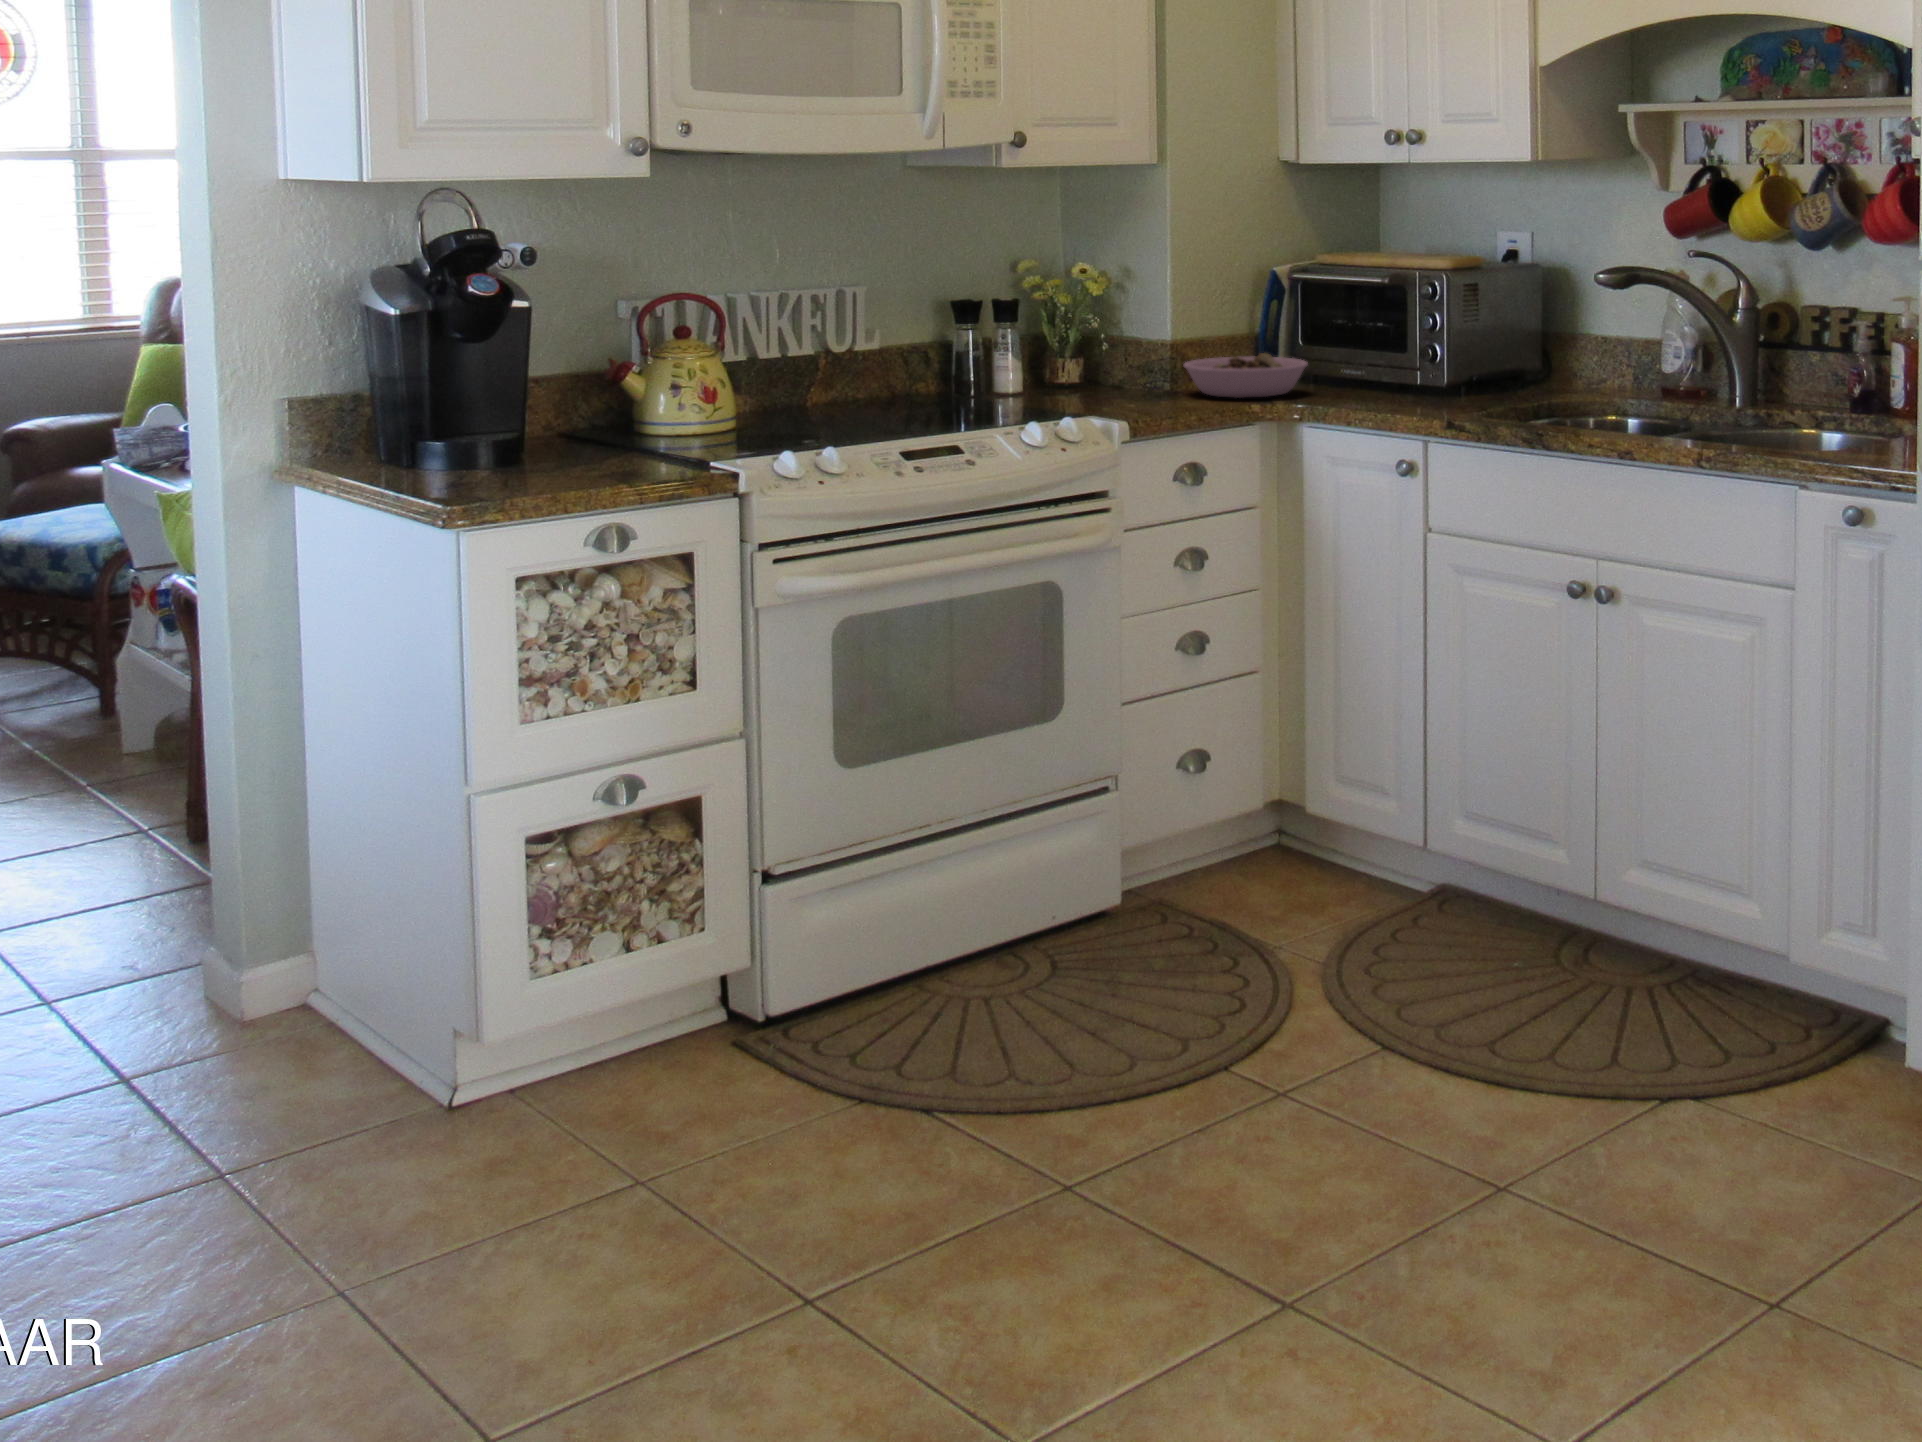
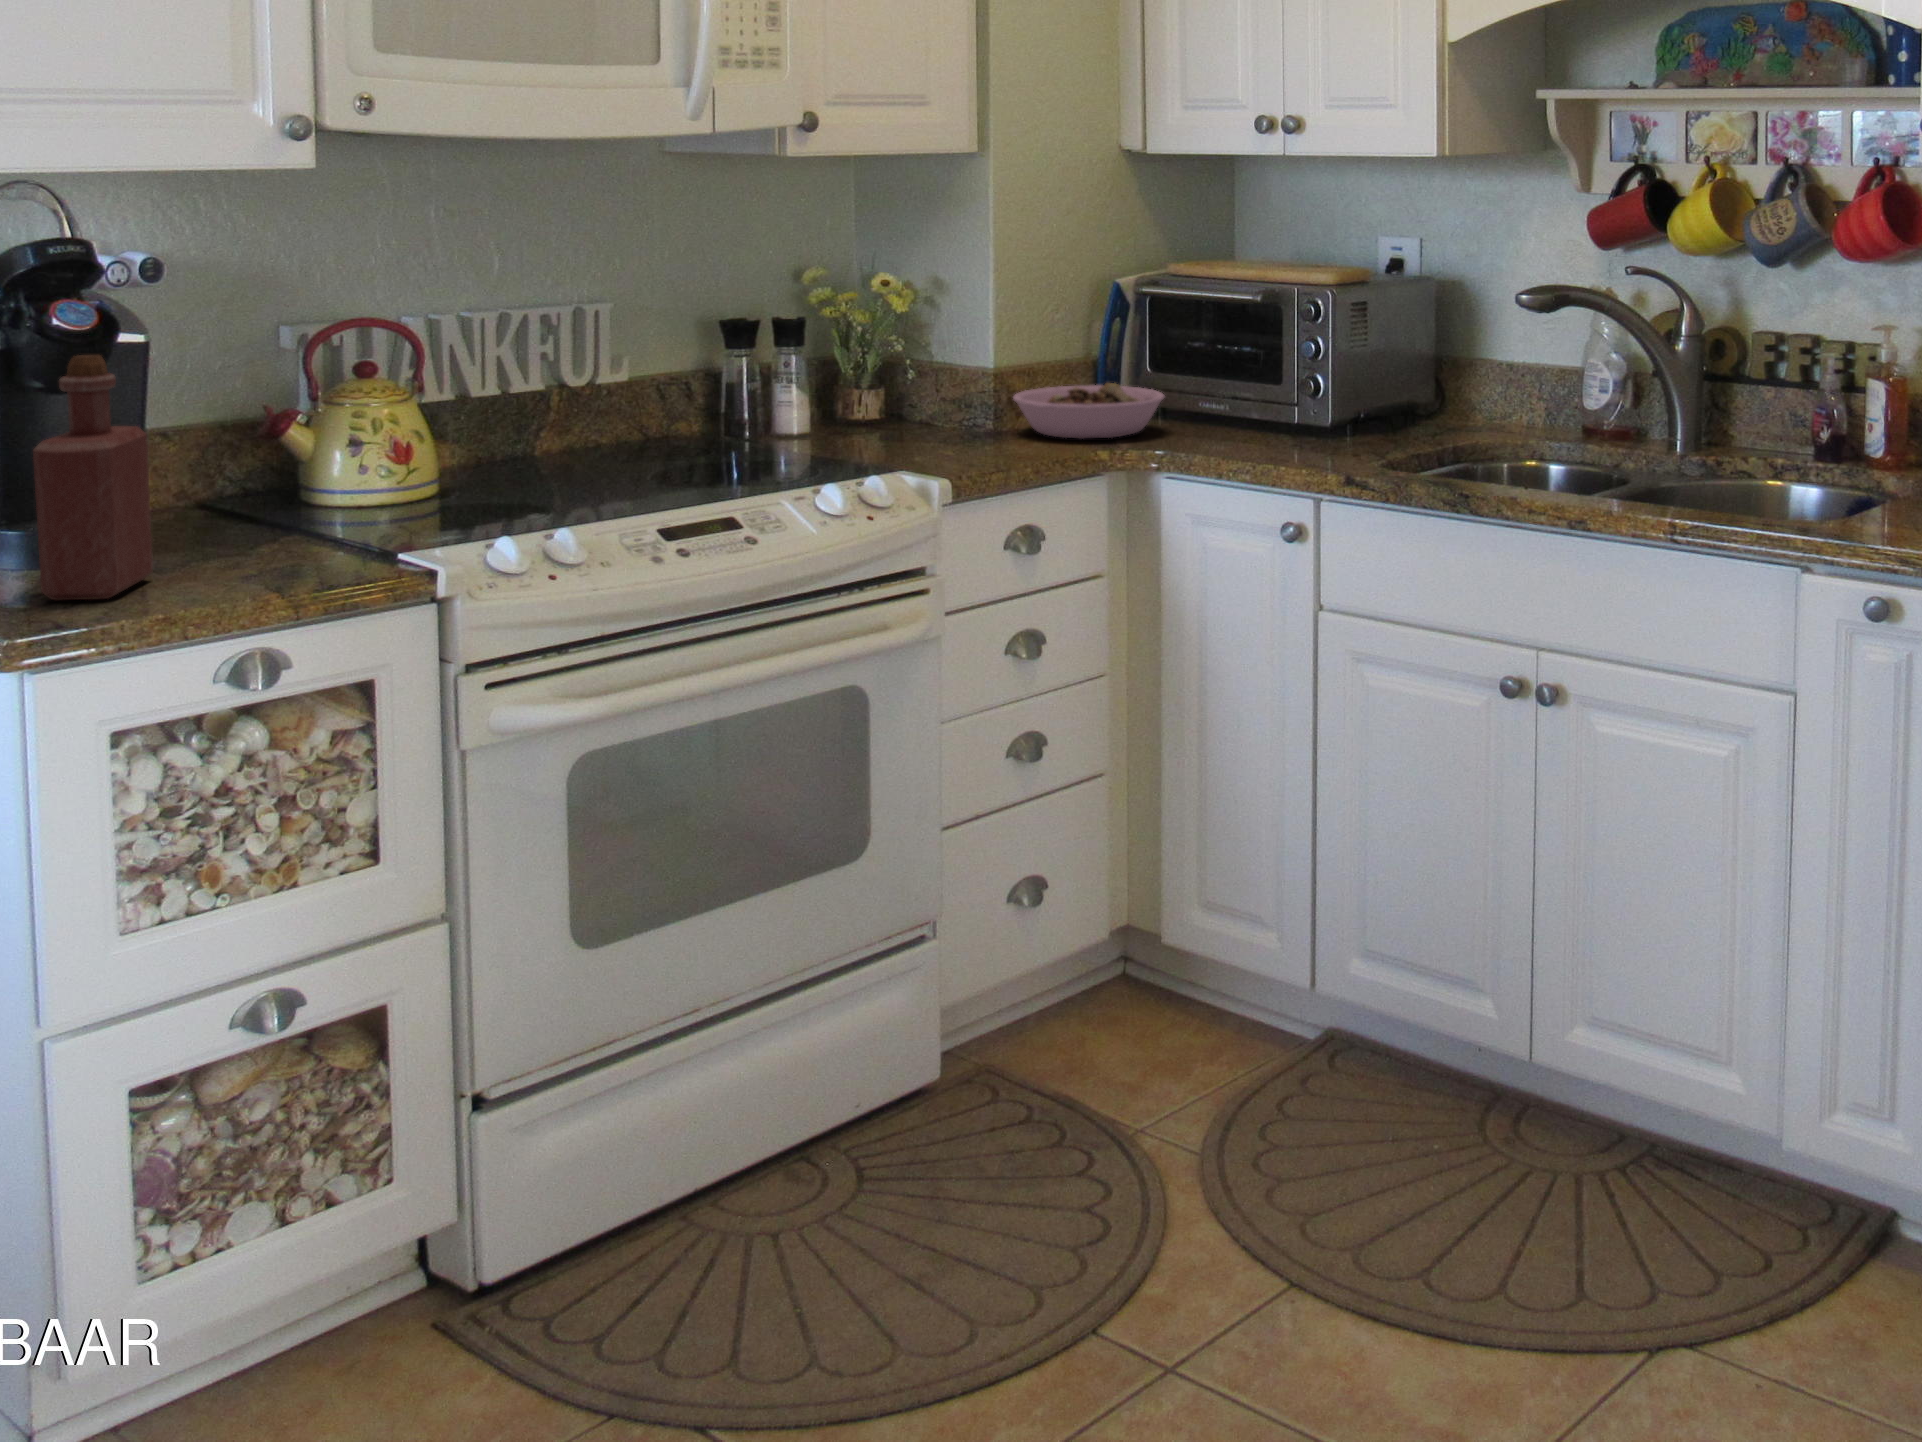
bottle: none [463,312,540,487] -> present [33,355,153,600]

